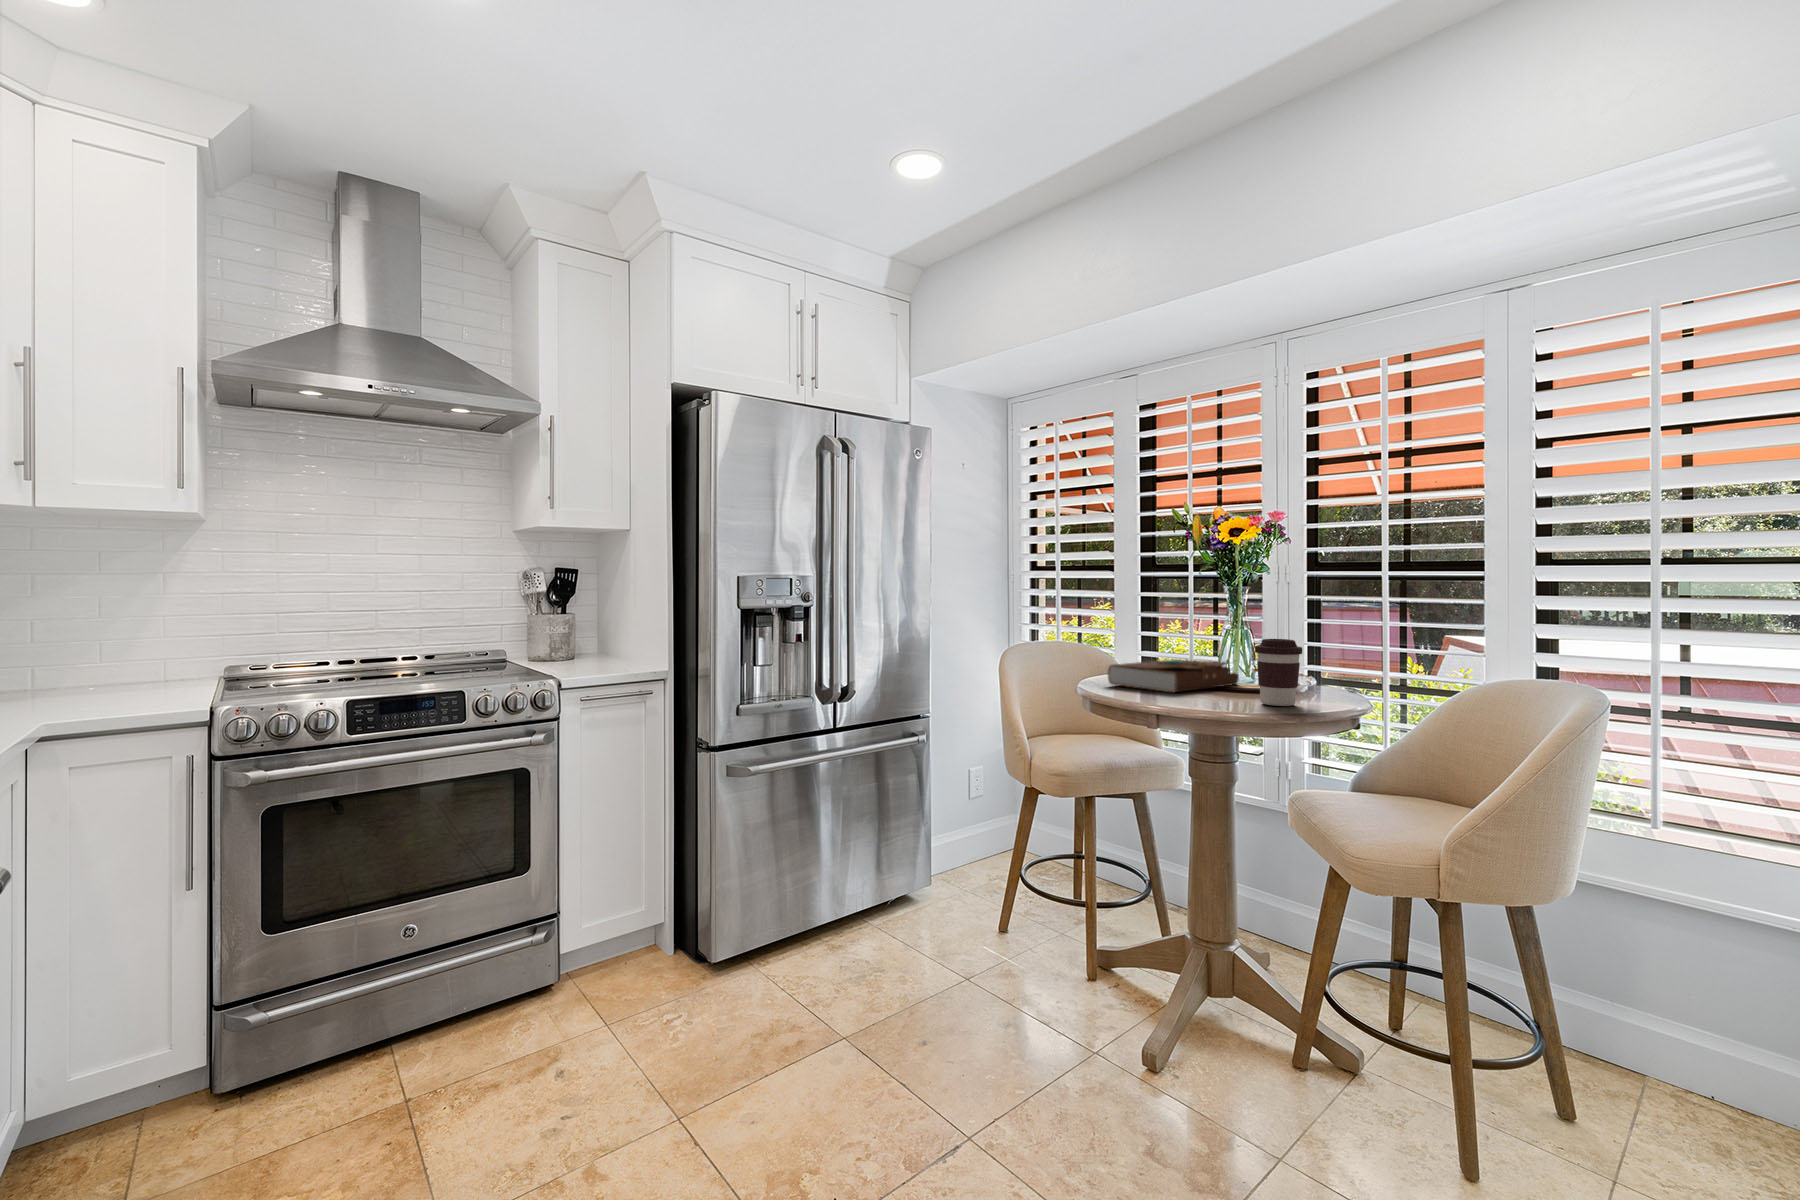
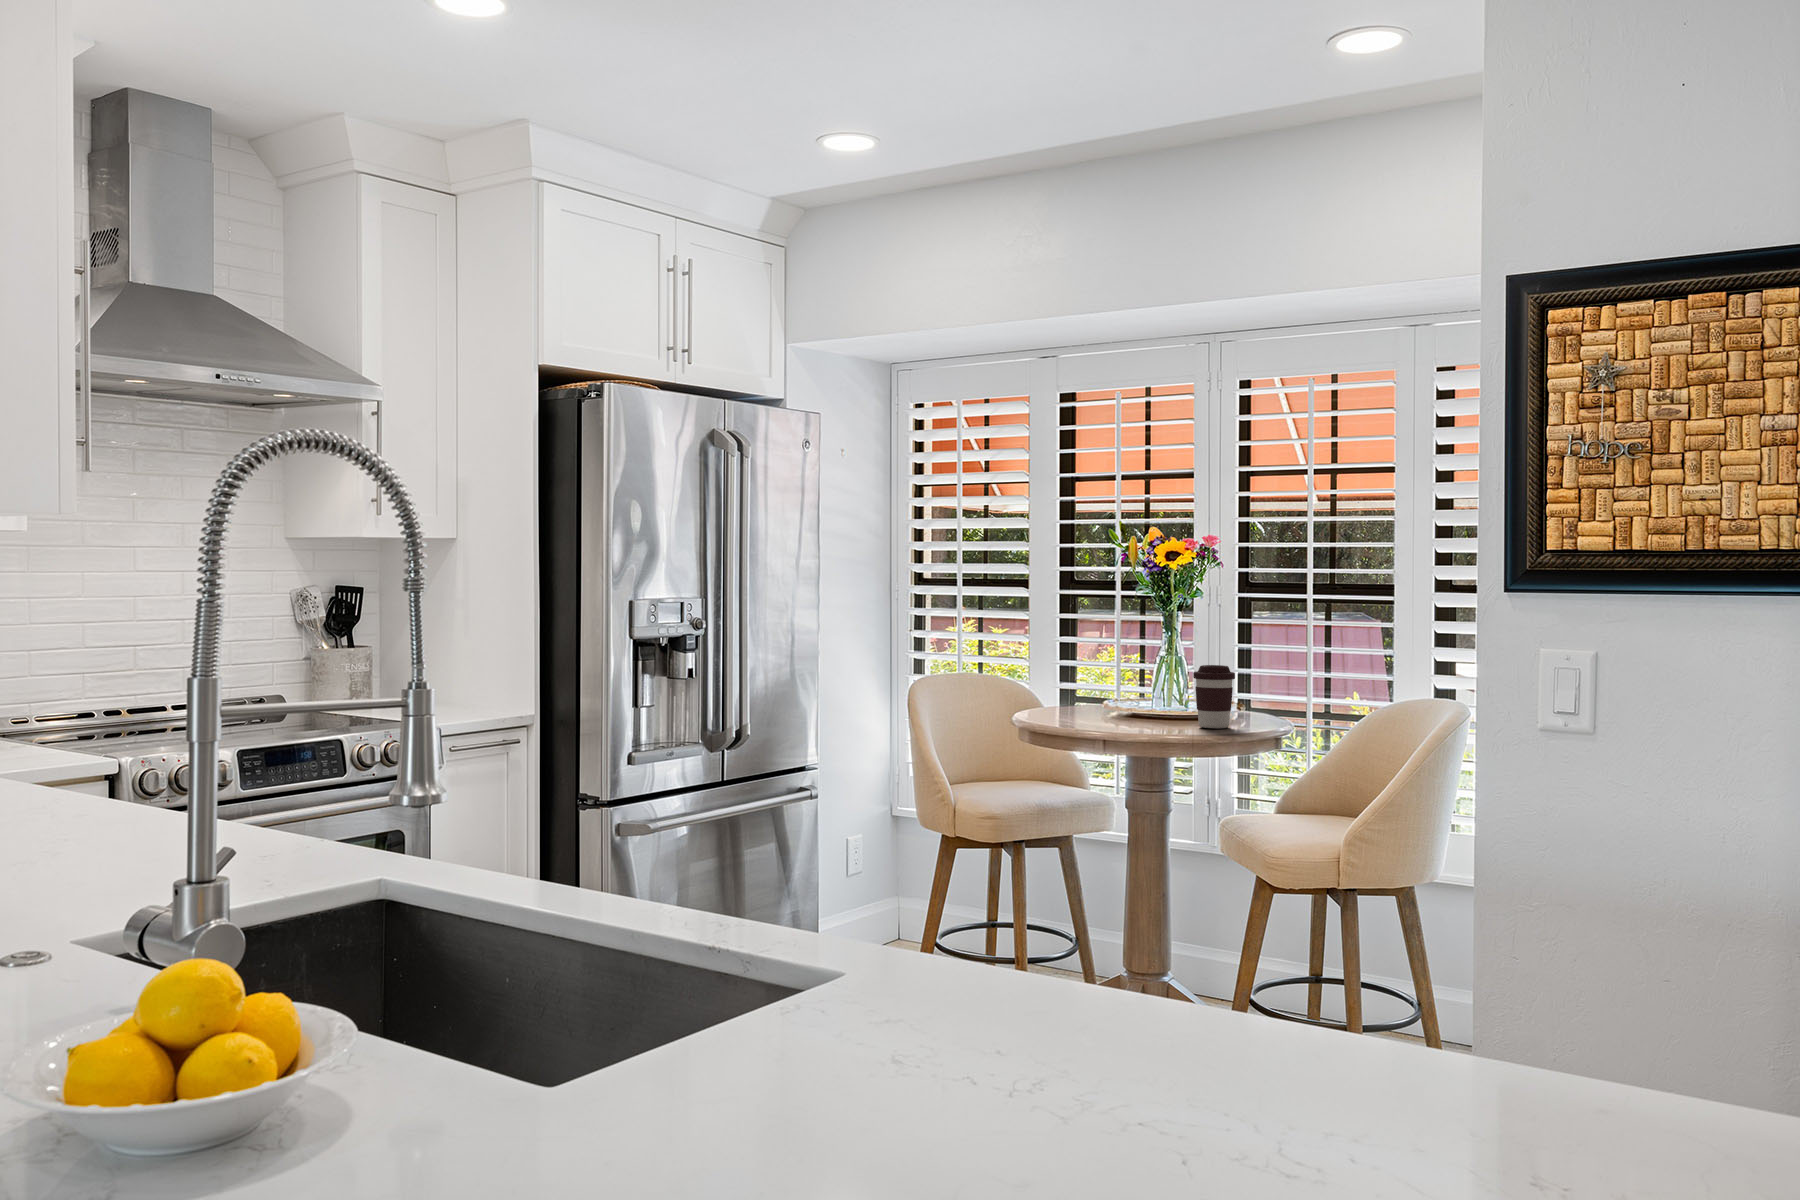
book: present [1108,660,1239,692] -> none [1045,687,1174,721]

